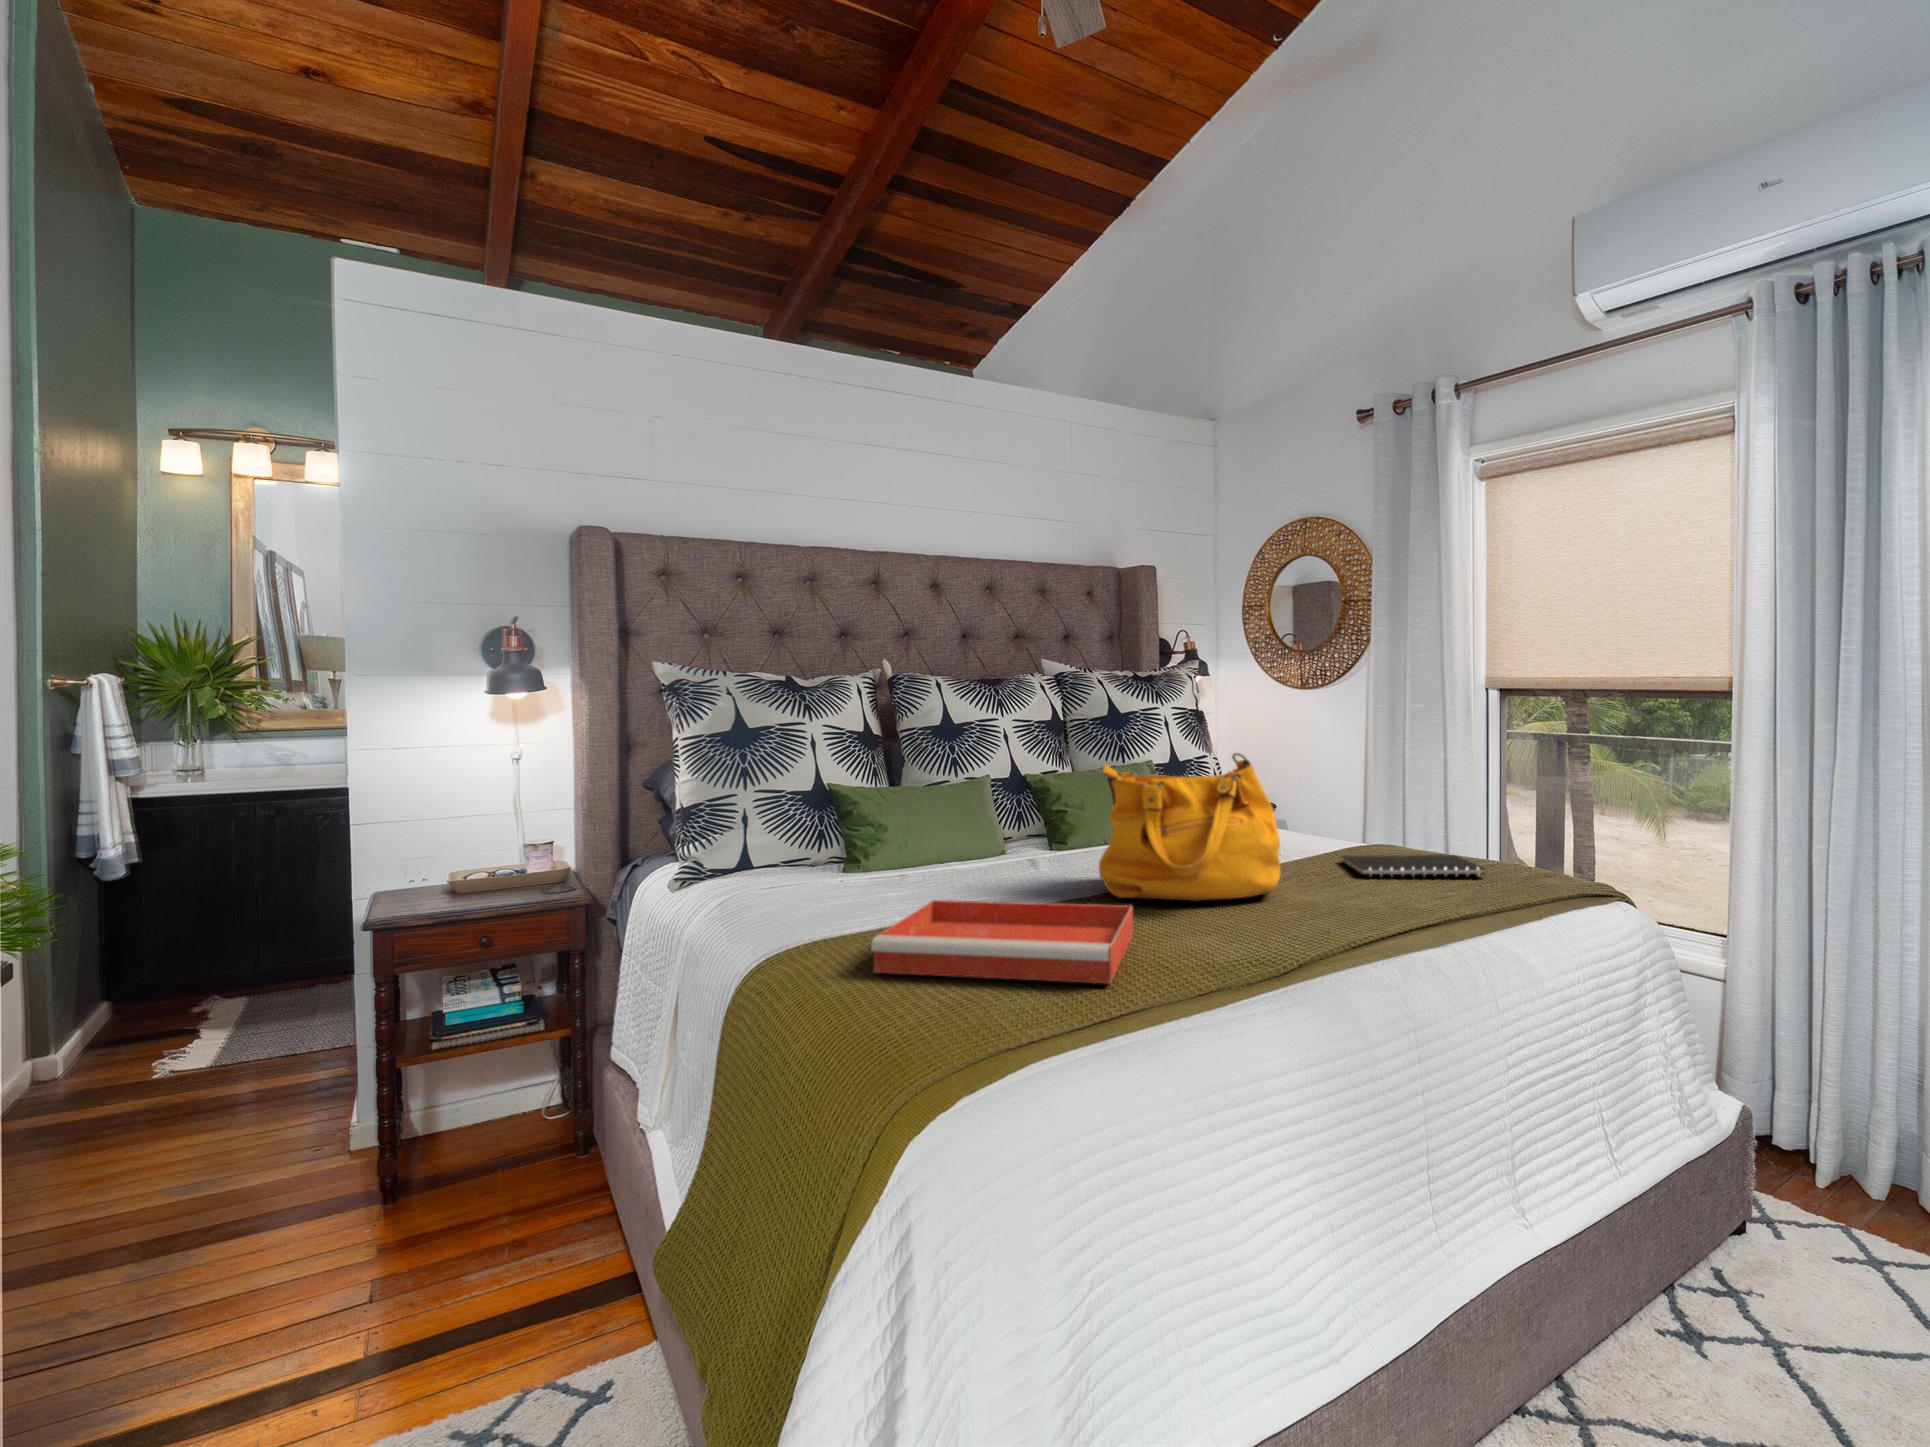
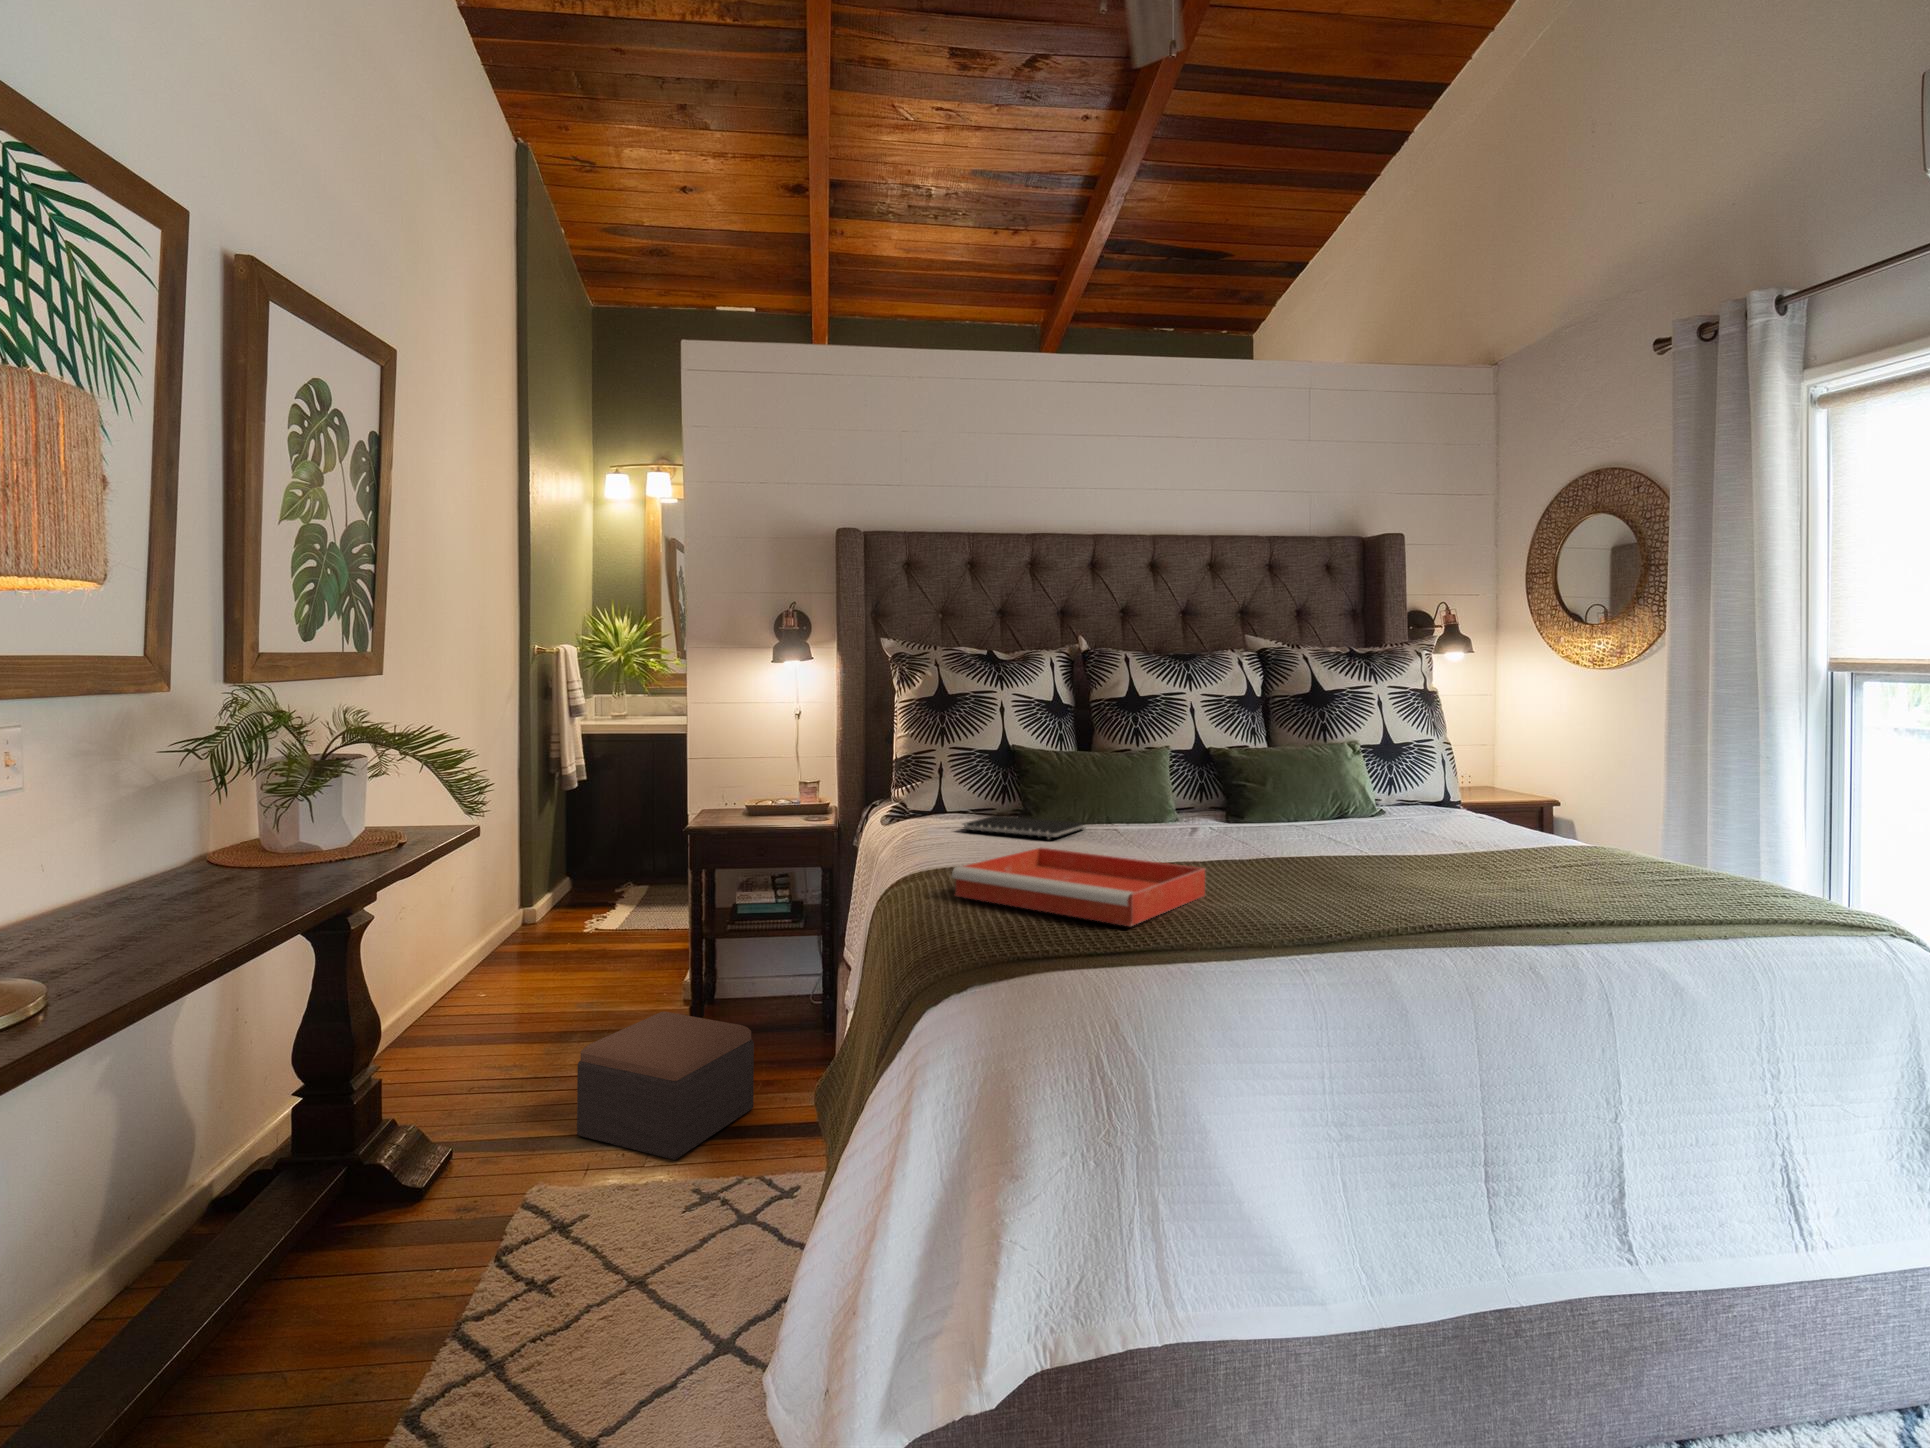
handbag: present [1099,753,1280,901] -> none [1214,732,1406,878]
notebook: present [1342,855,1485,876] -> present [963,816,1084,838]
footstool: none [225,1175,508,1400] -> present [577,1012,754,1160]

